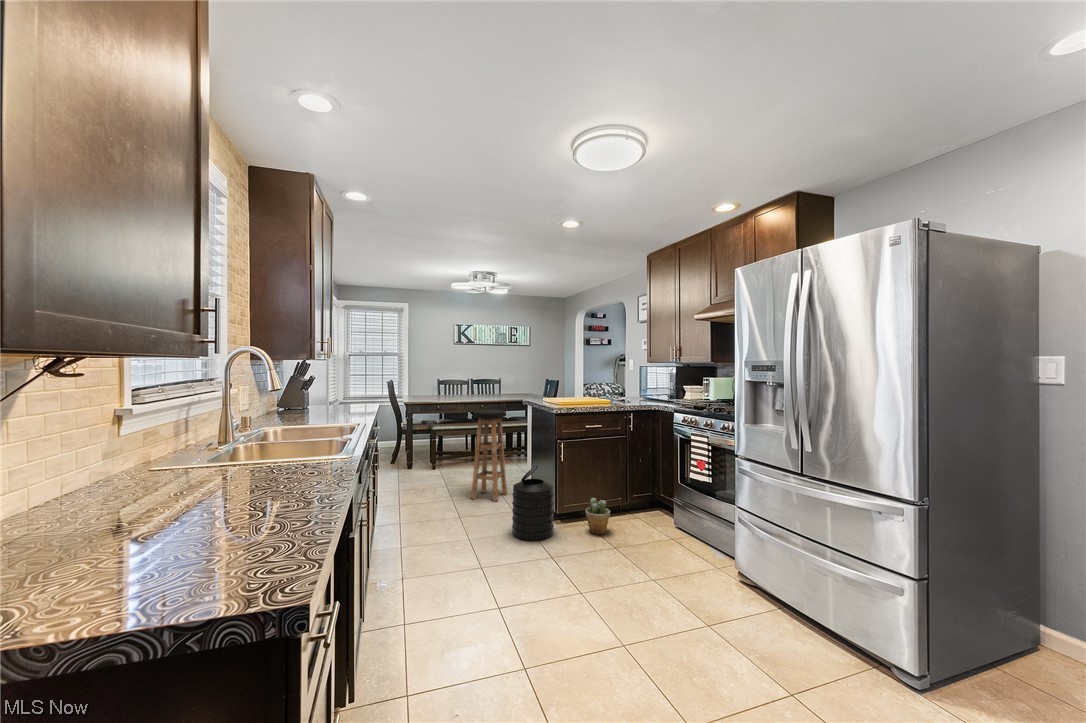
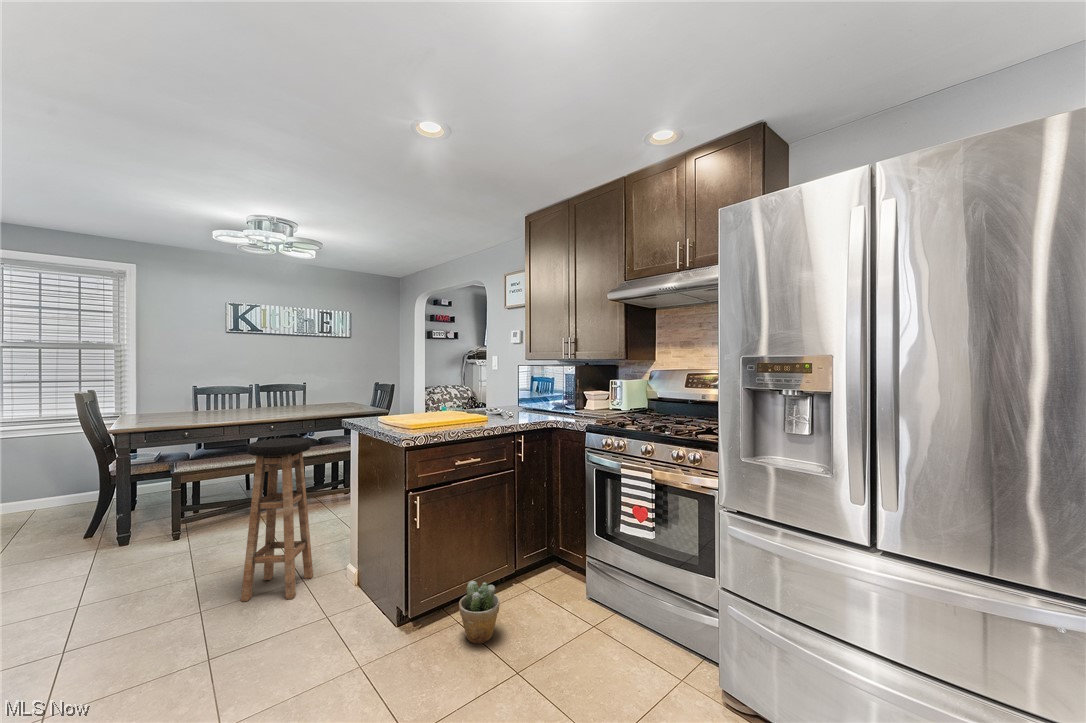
trash can: present [512,465,554,541] -> none [322,542,404,696]

